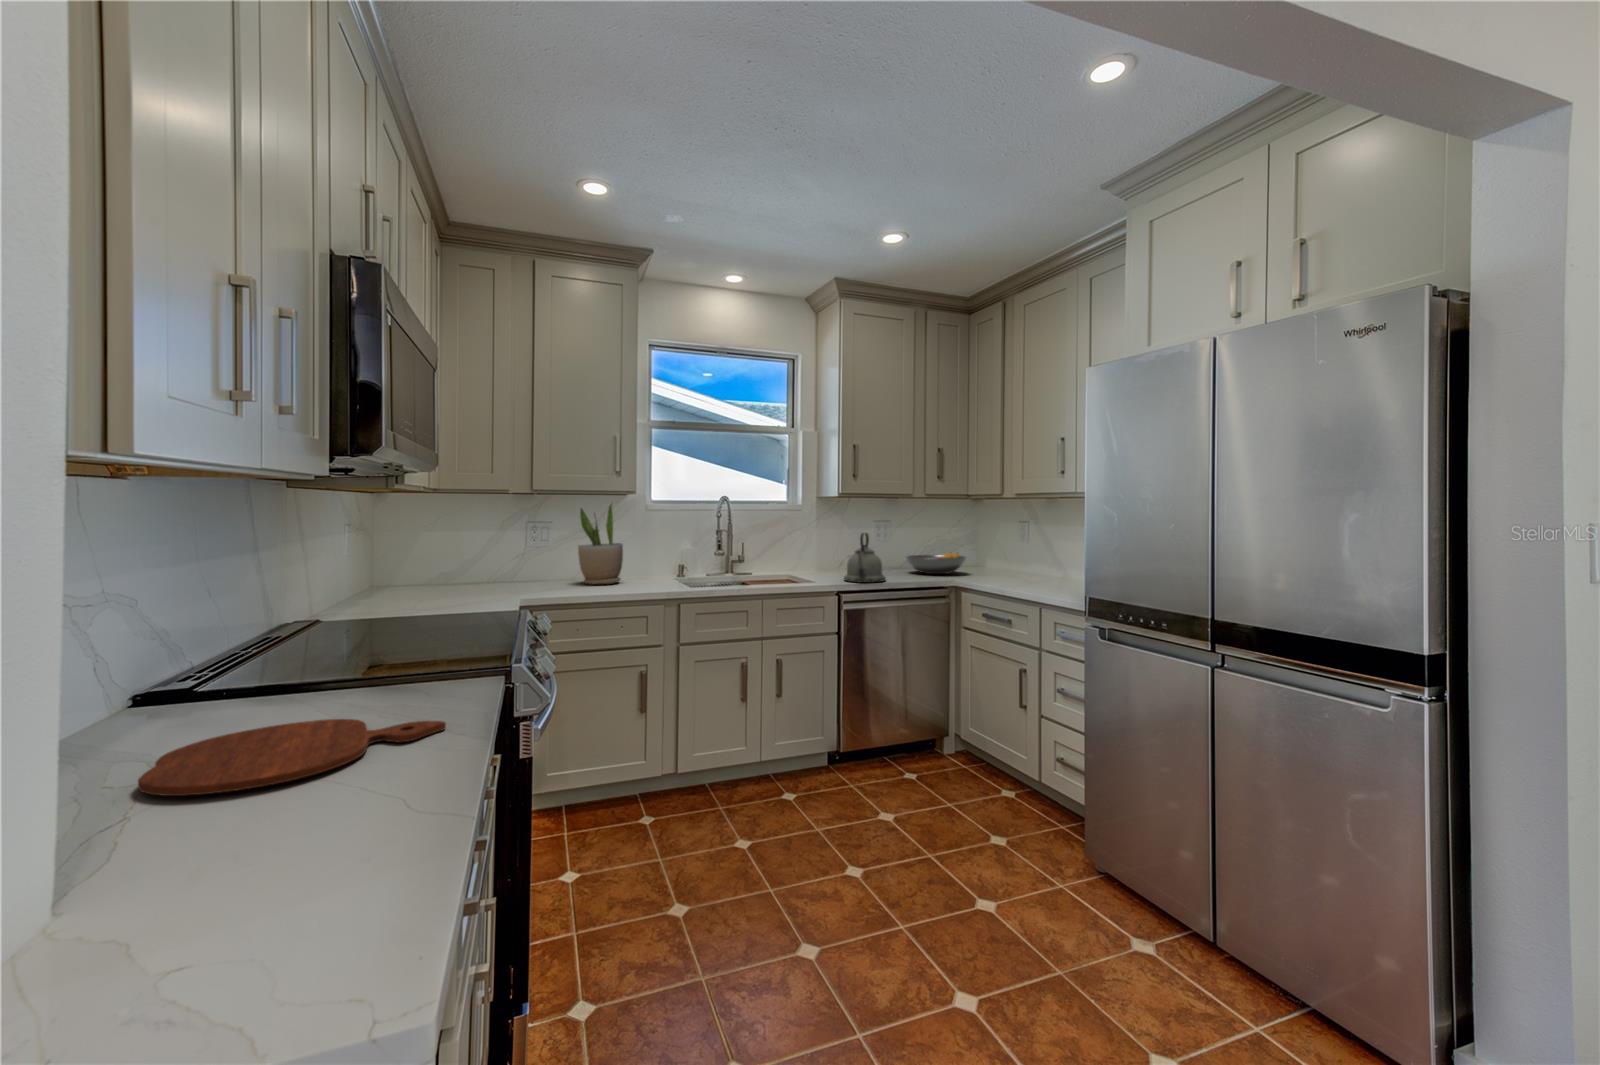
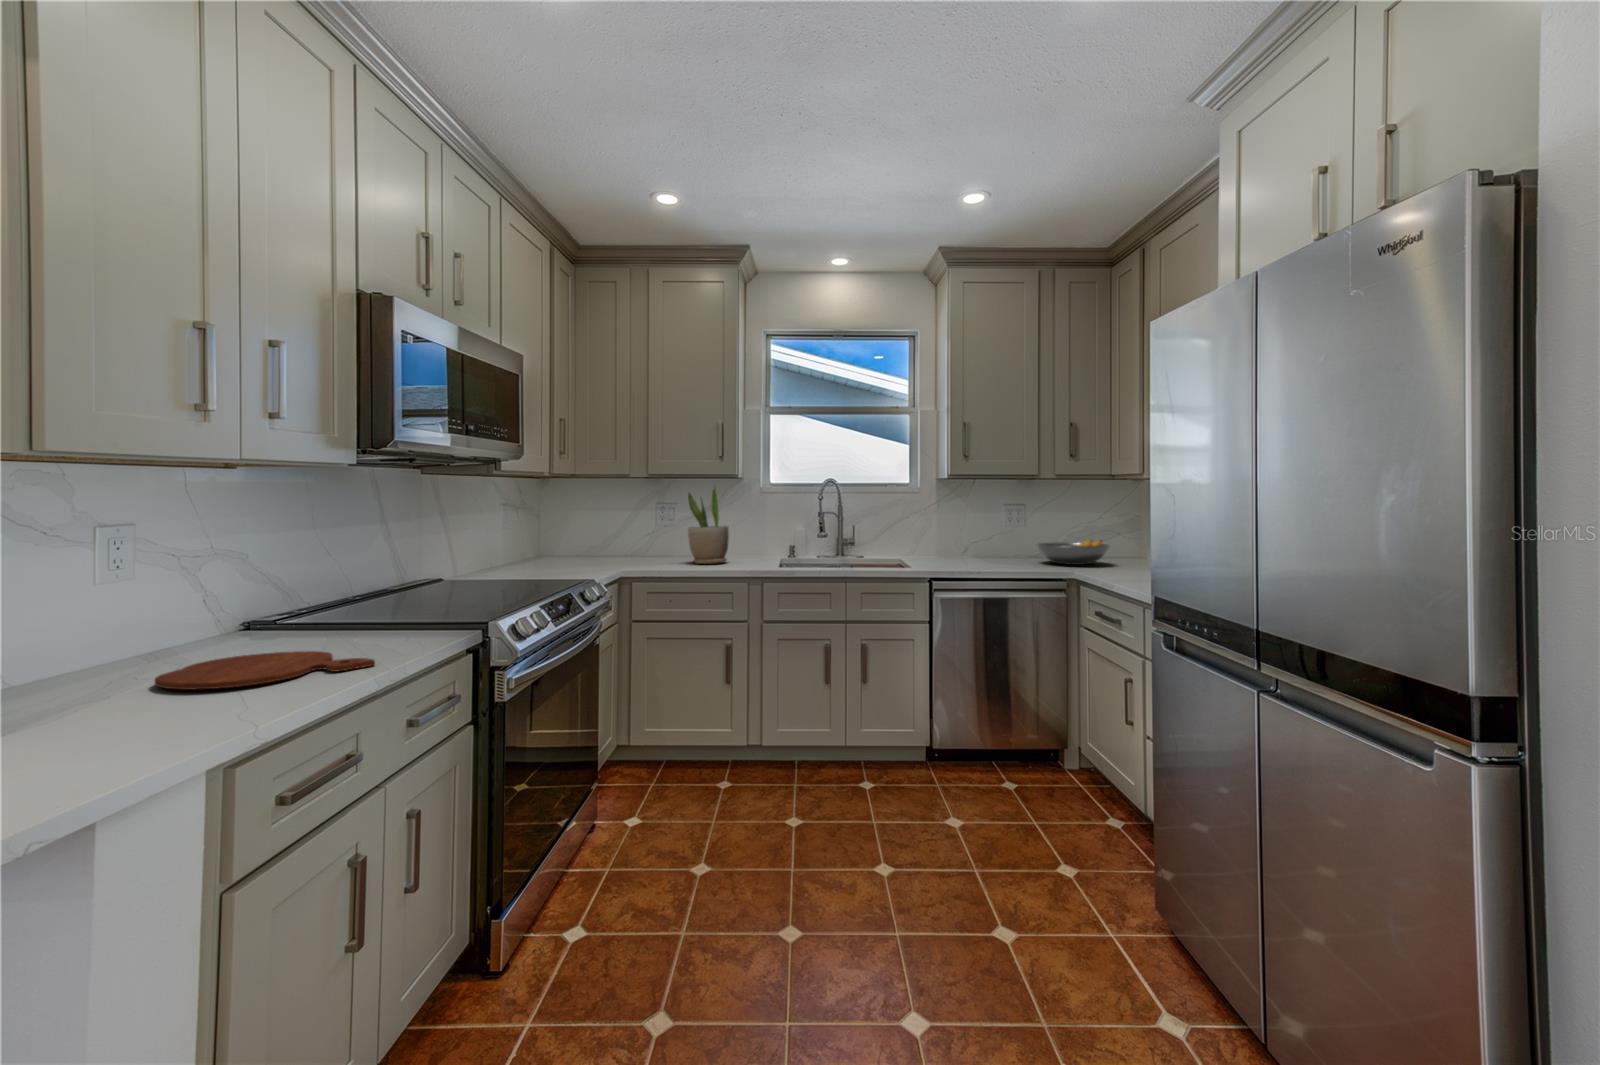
kettle: present [844,533,885,582] -> none [948,517,995,571]

